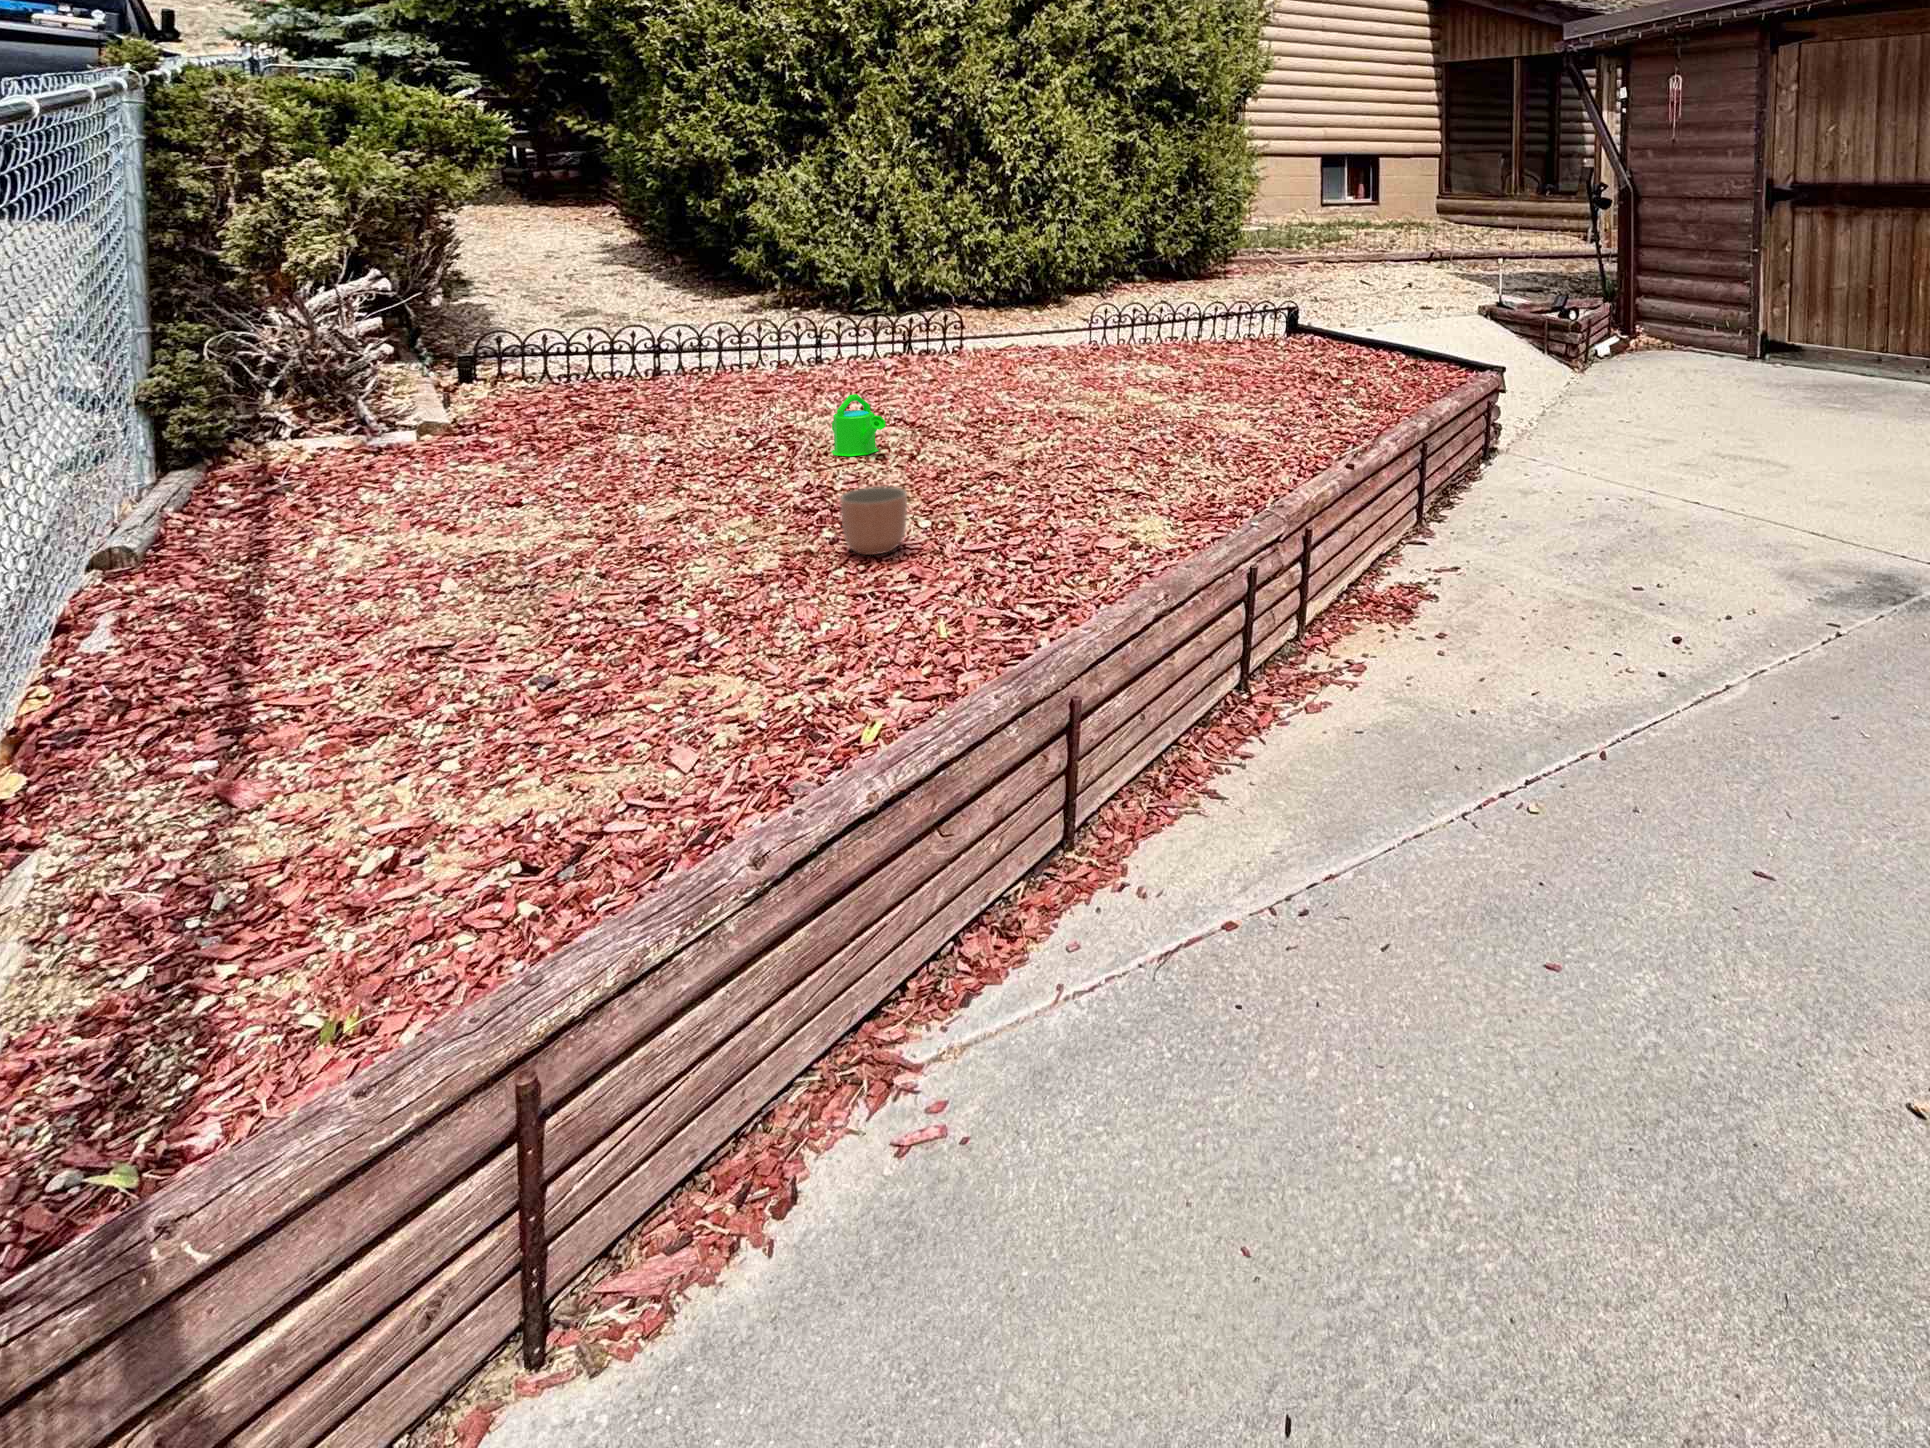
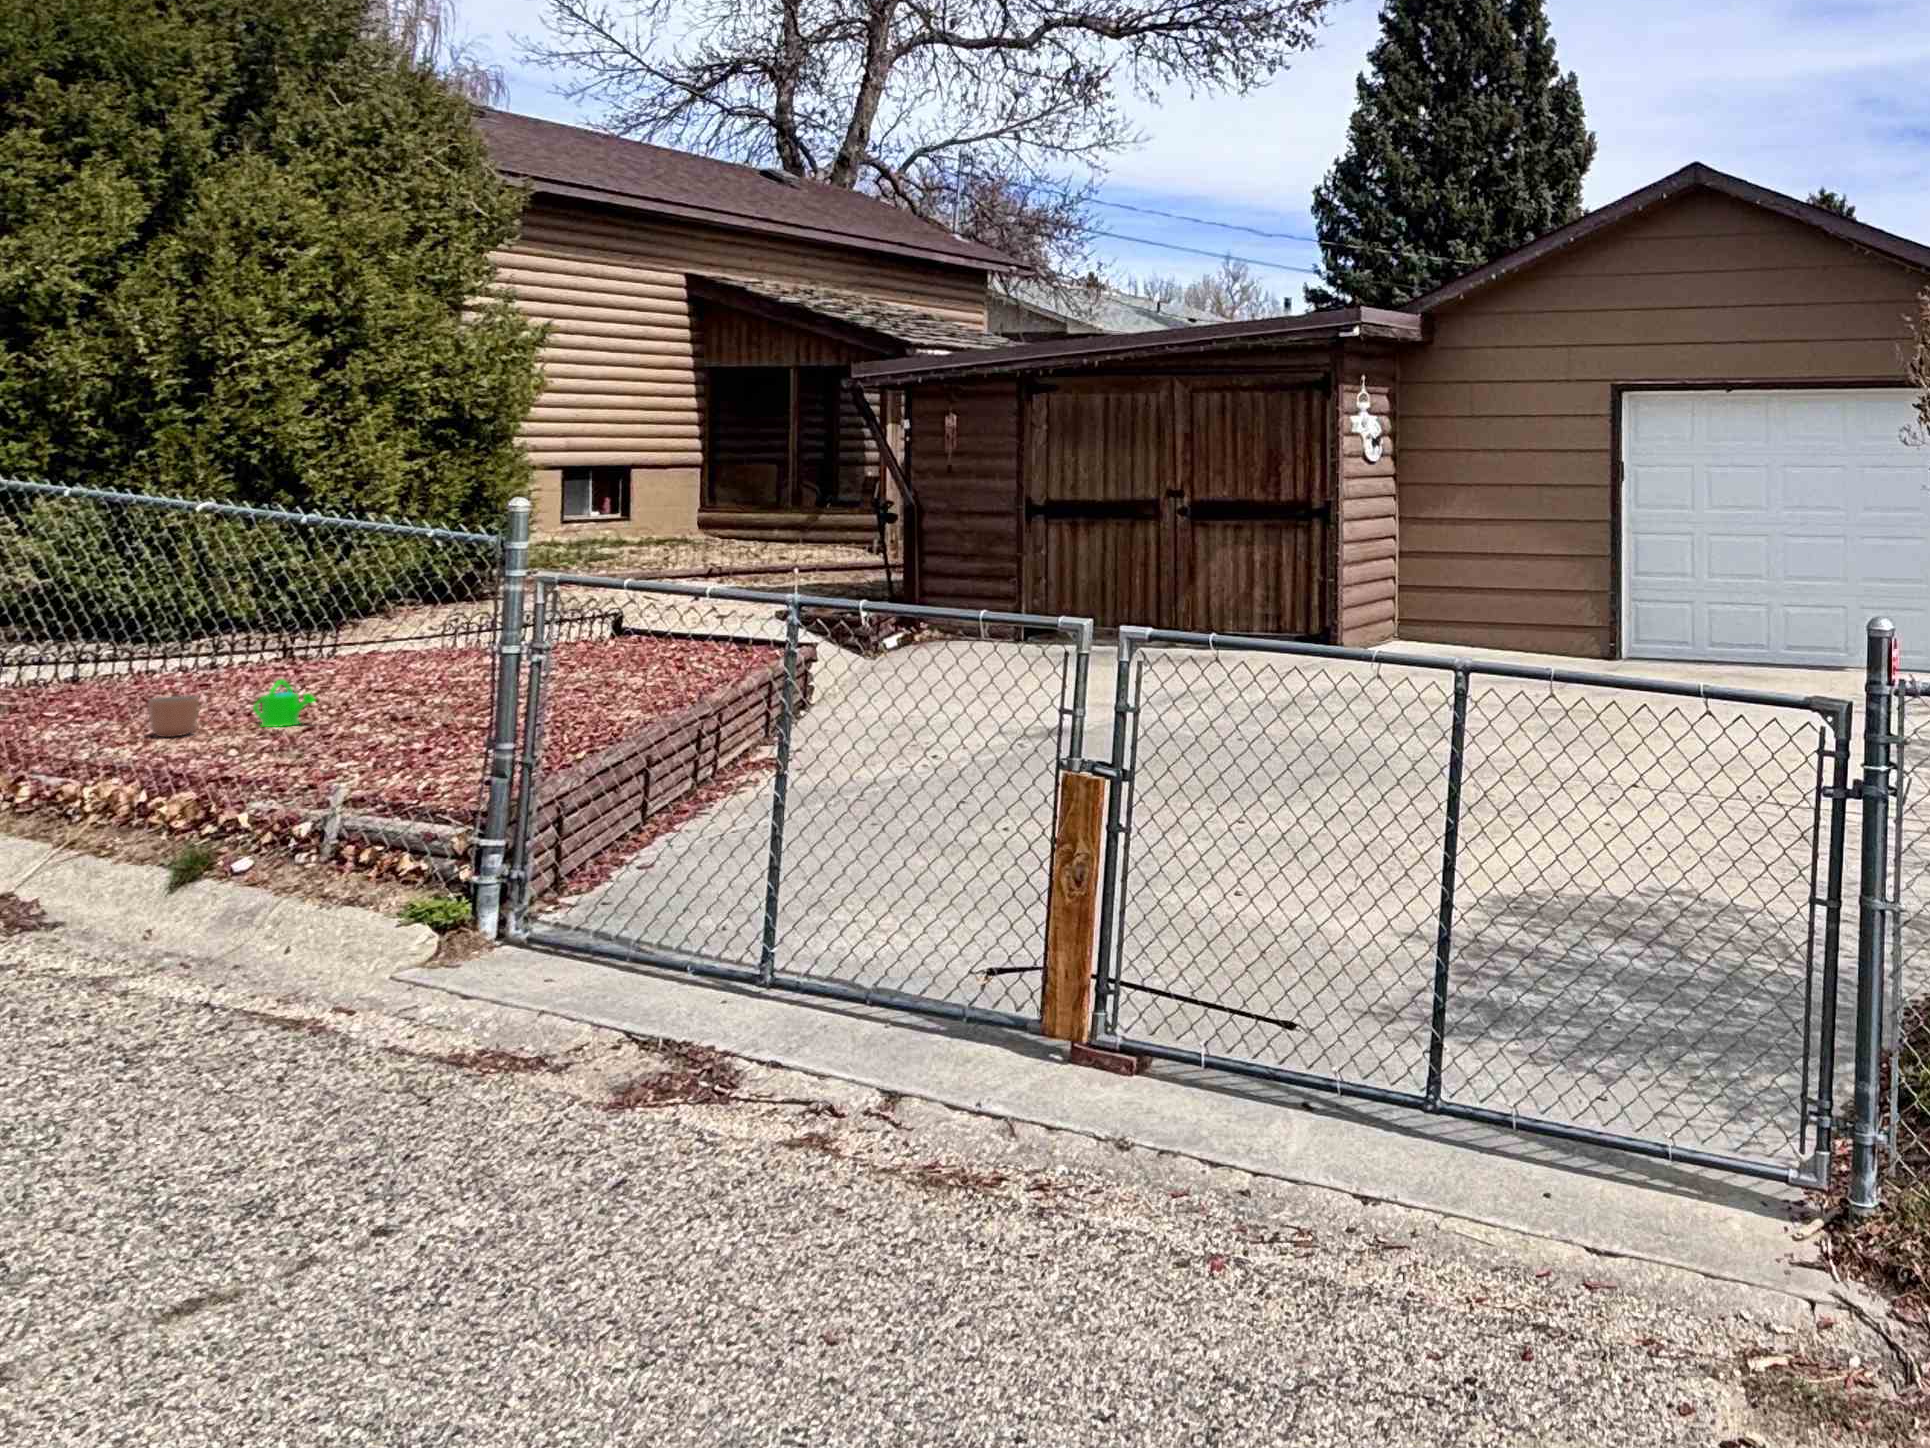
planter: present [840,487,907,555] -> present [149,696,199,737]

